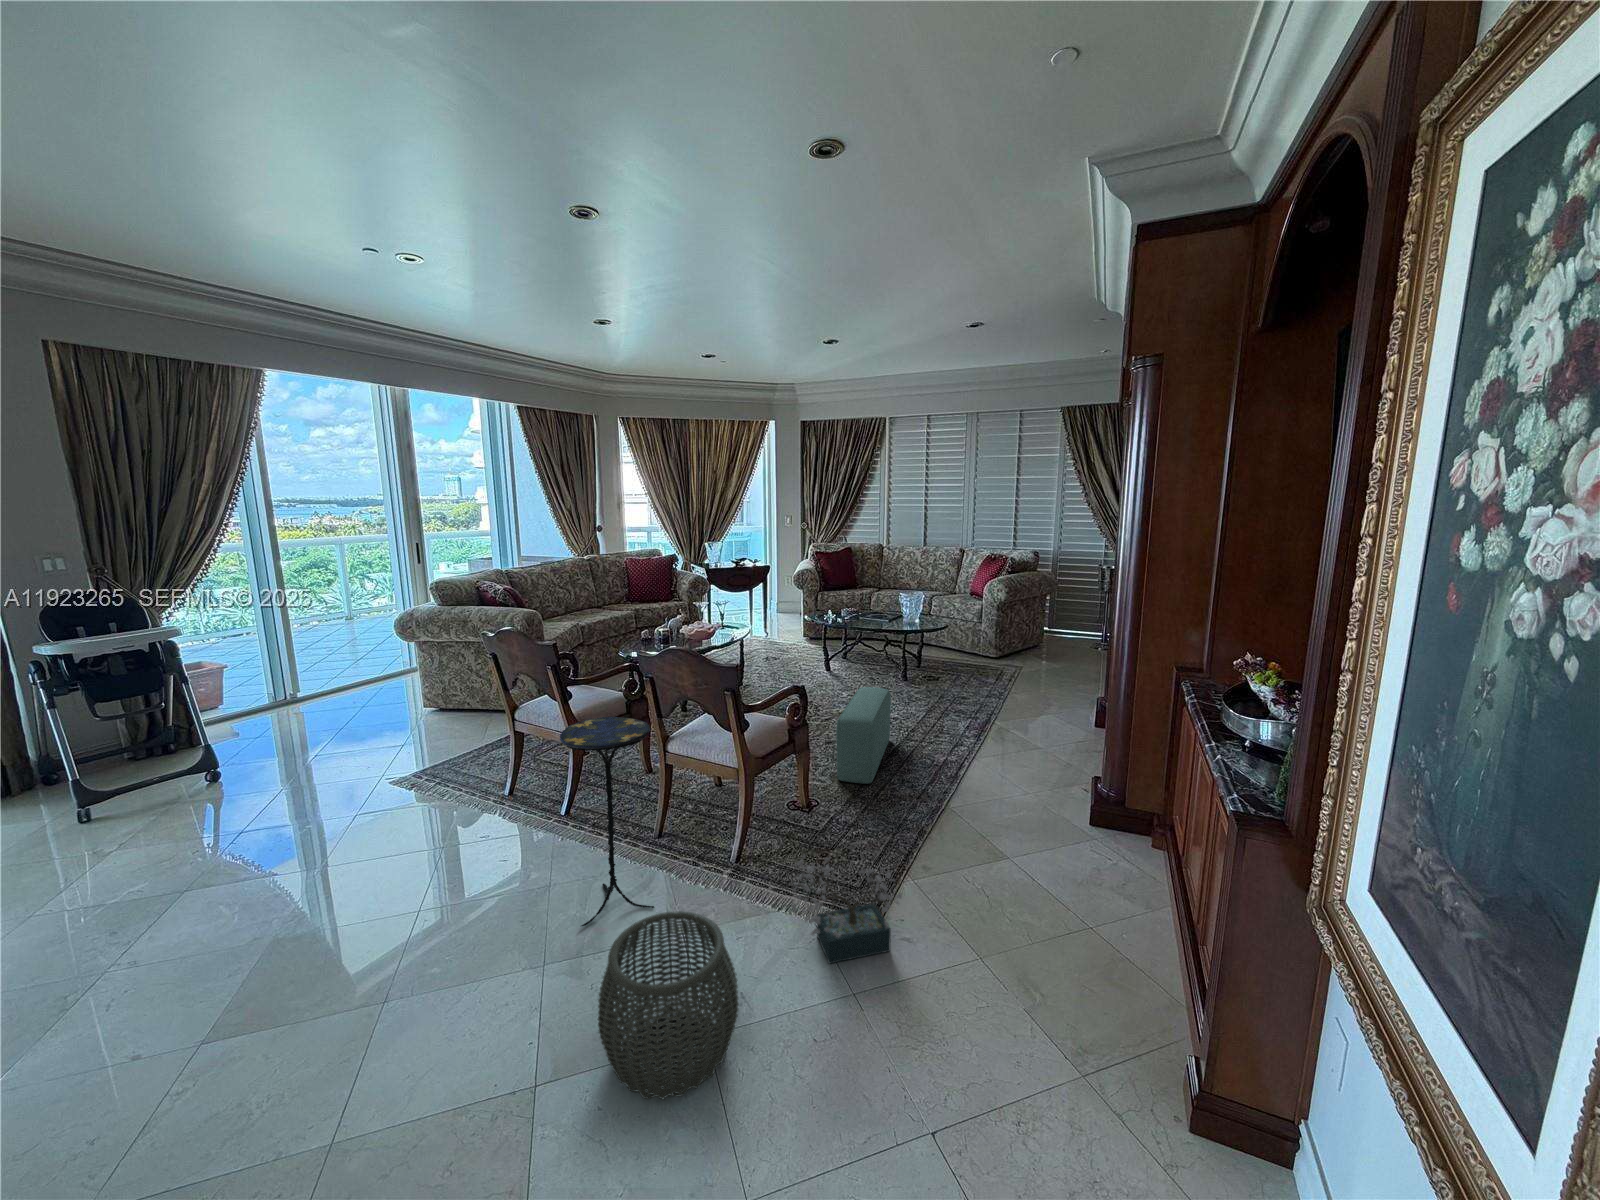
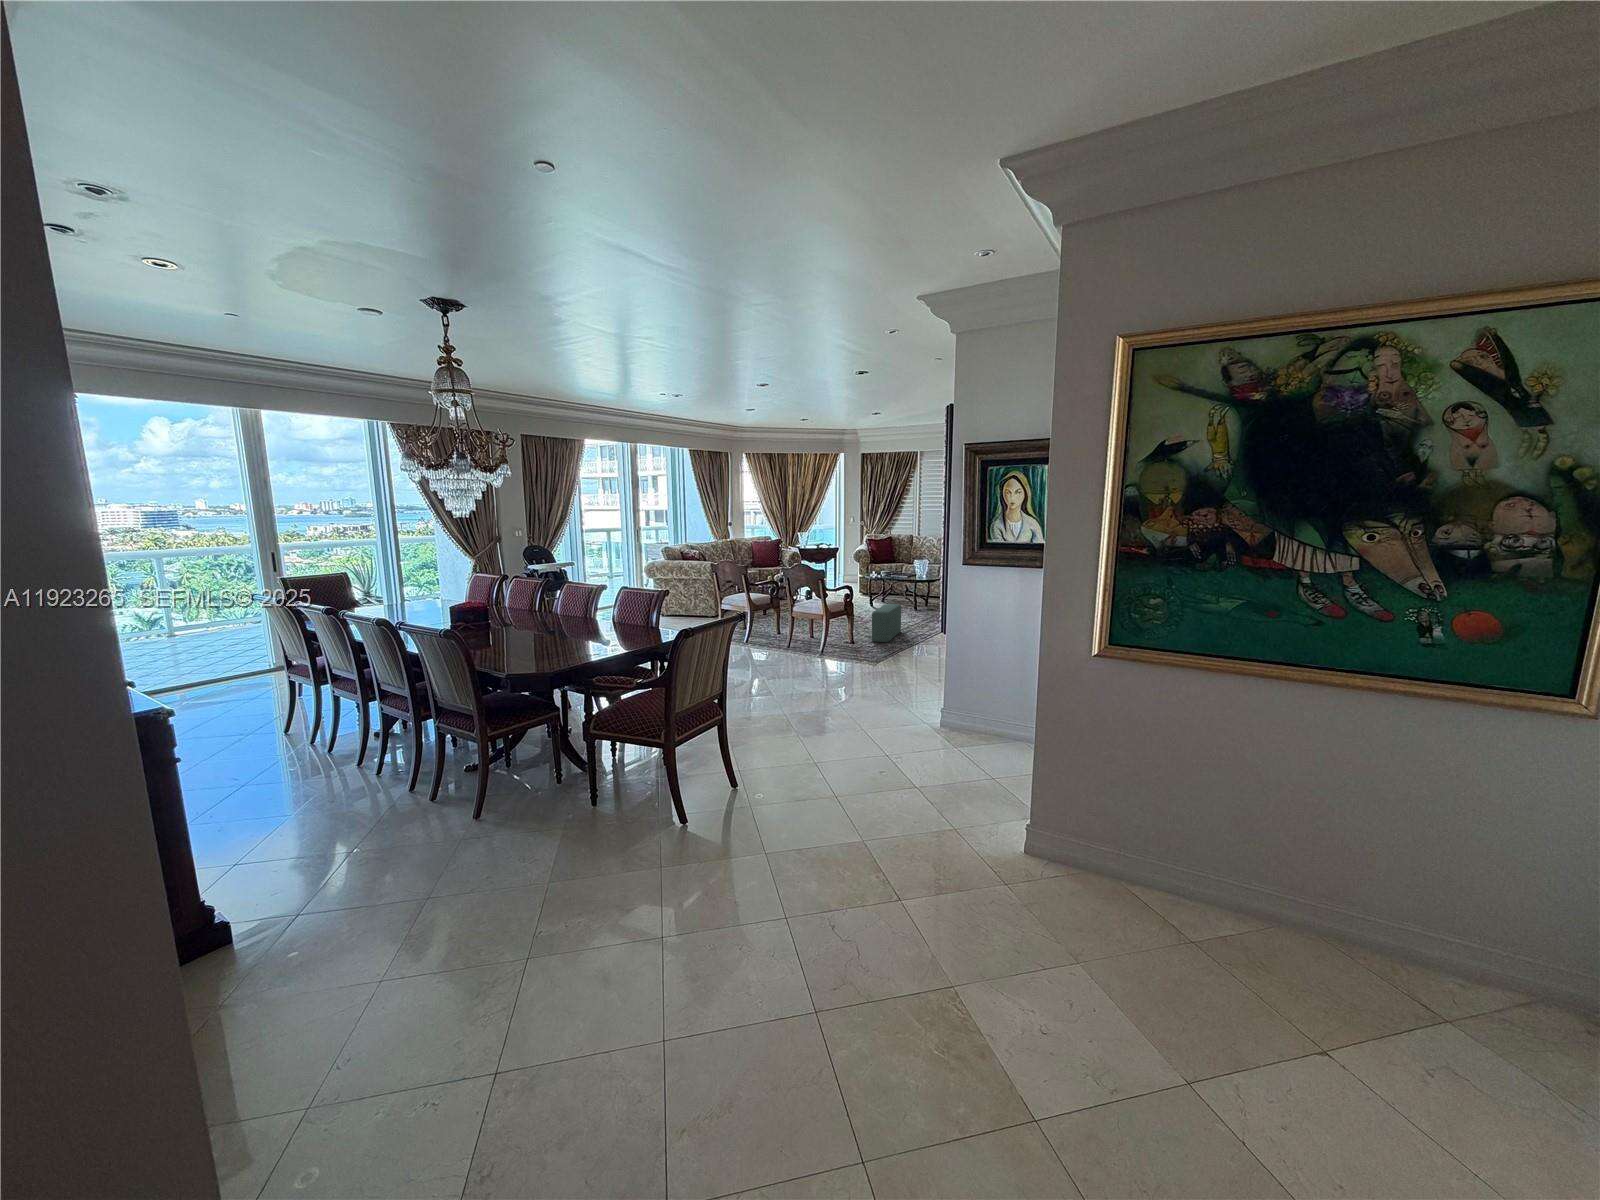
side table: present [560,716,654,926] -> none [767,593,799,666]
decorative plant: present [791,855,902,963] -> none [849,639,889,673]
woven basket: present [598,911,739,1099] -> none [791,644,833,687]

